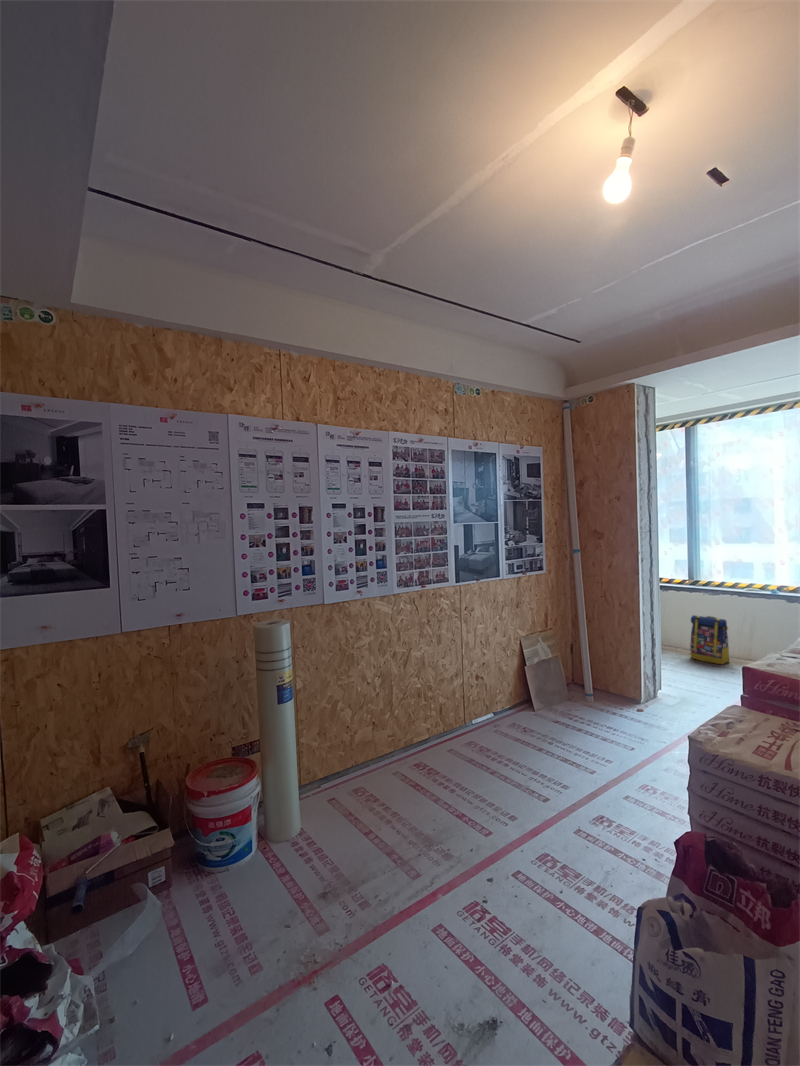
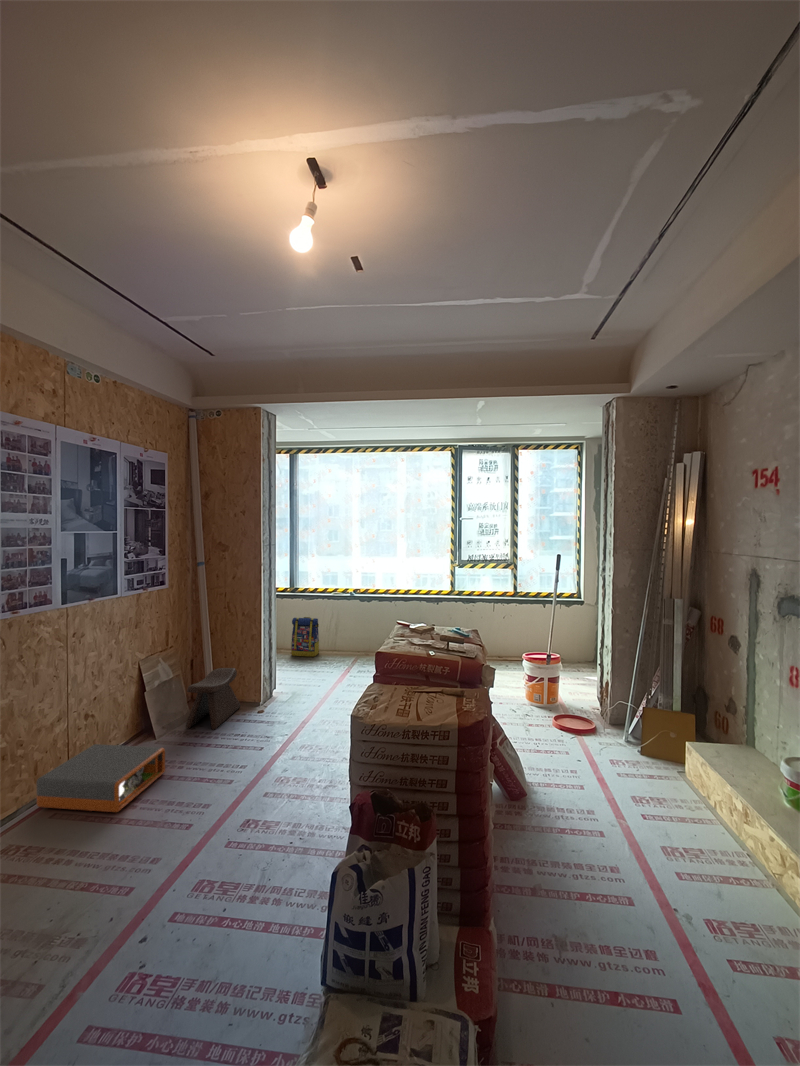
stool: none [562,656,619,716] -> present [186,668,240,730]
storage box: none [442,699,536,761] -> present [37,744,165,812]

